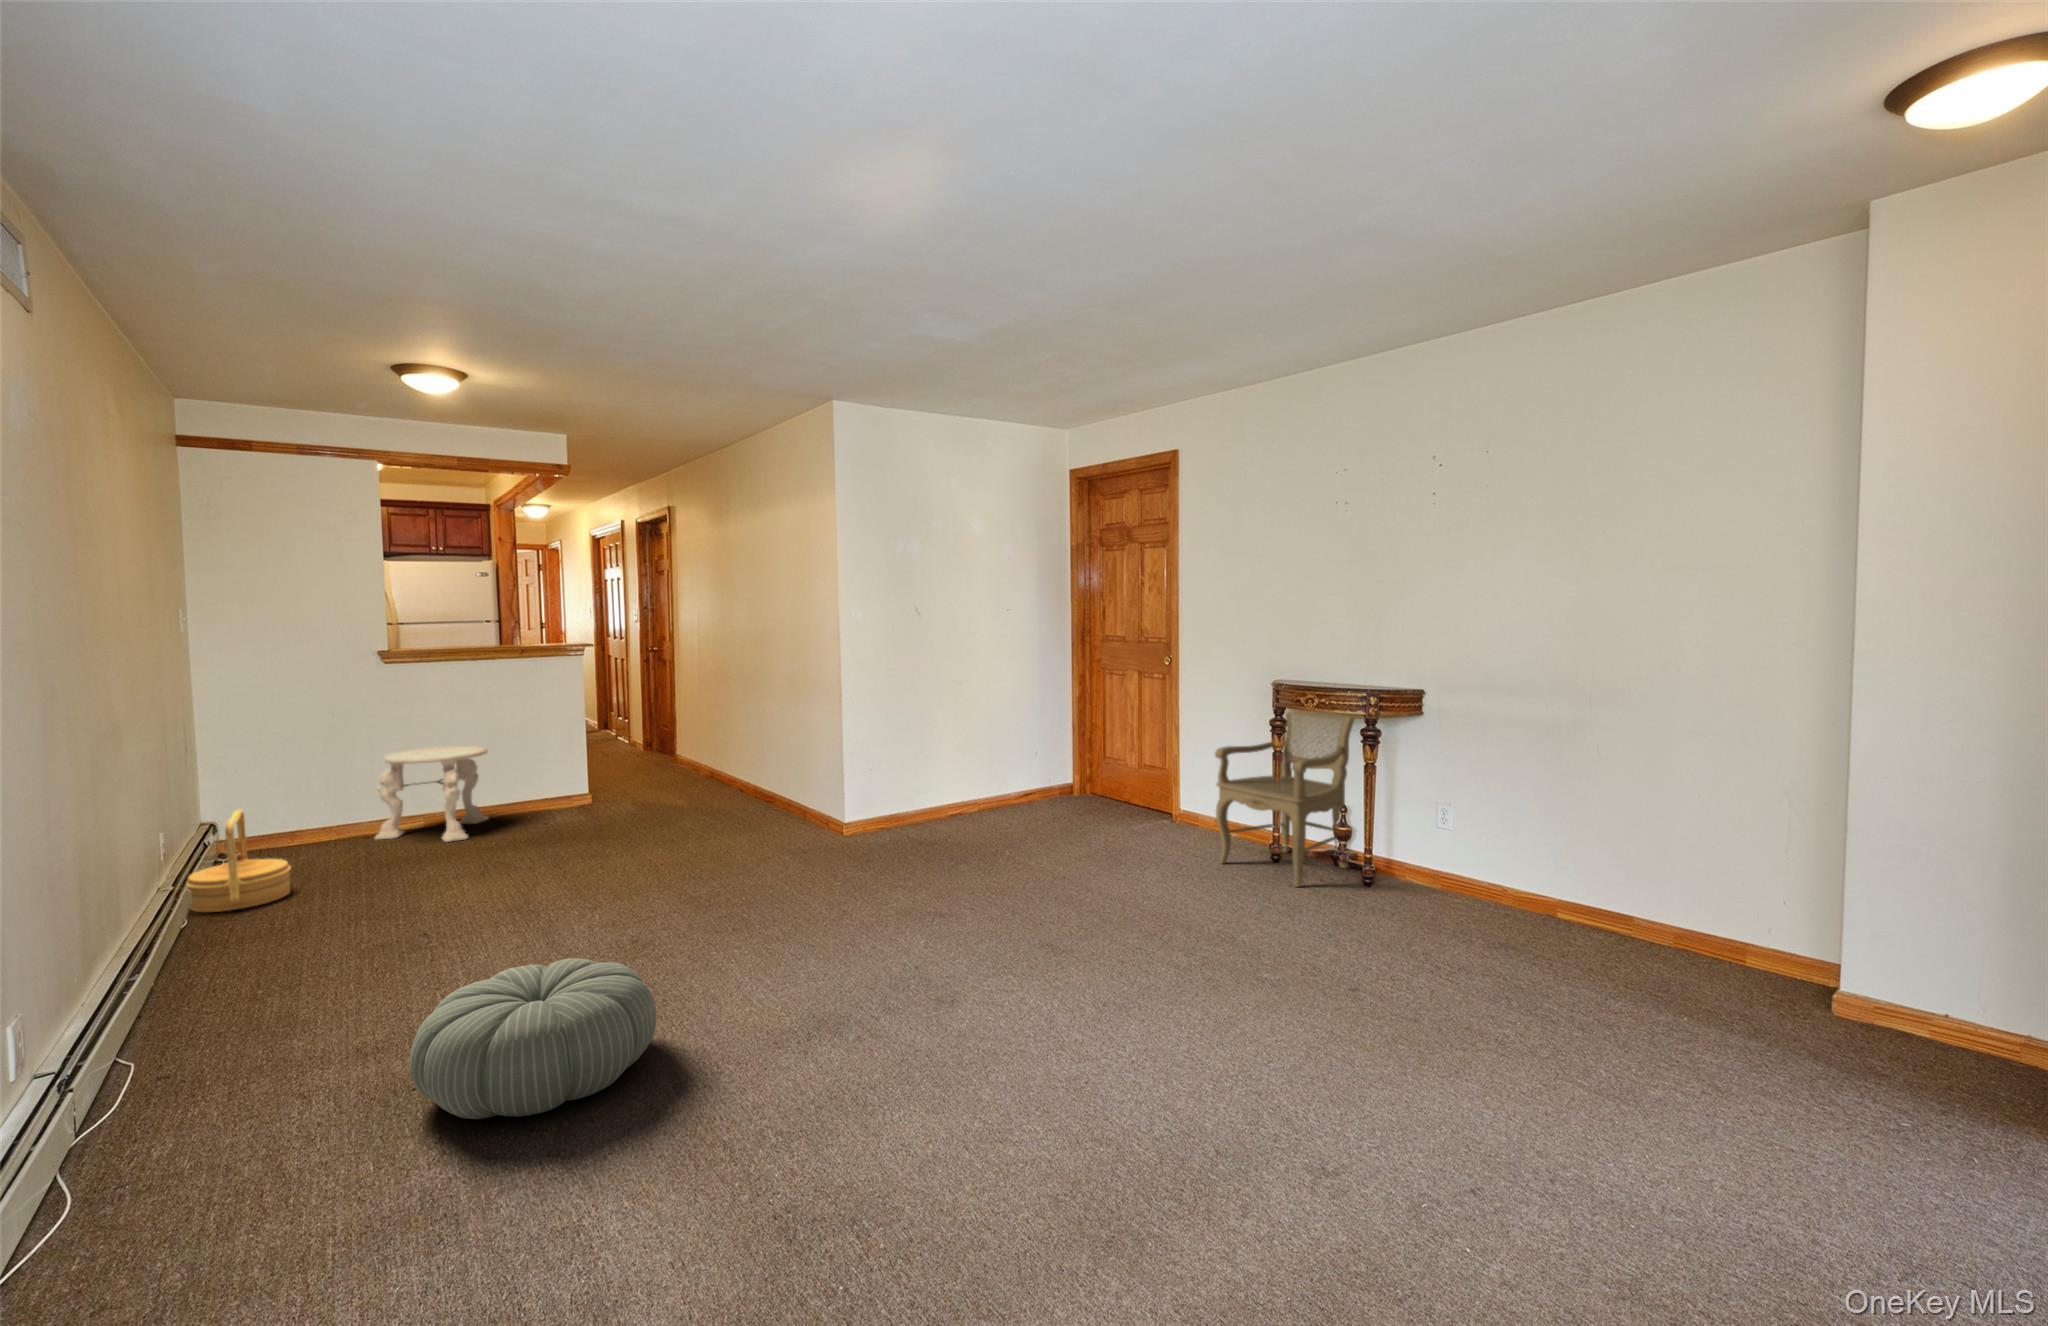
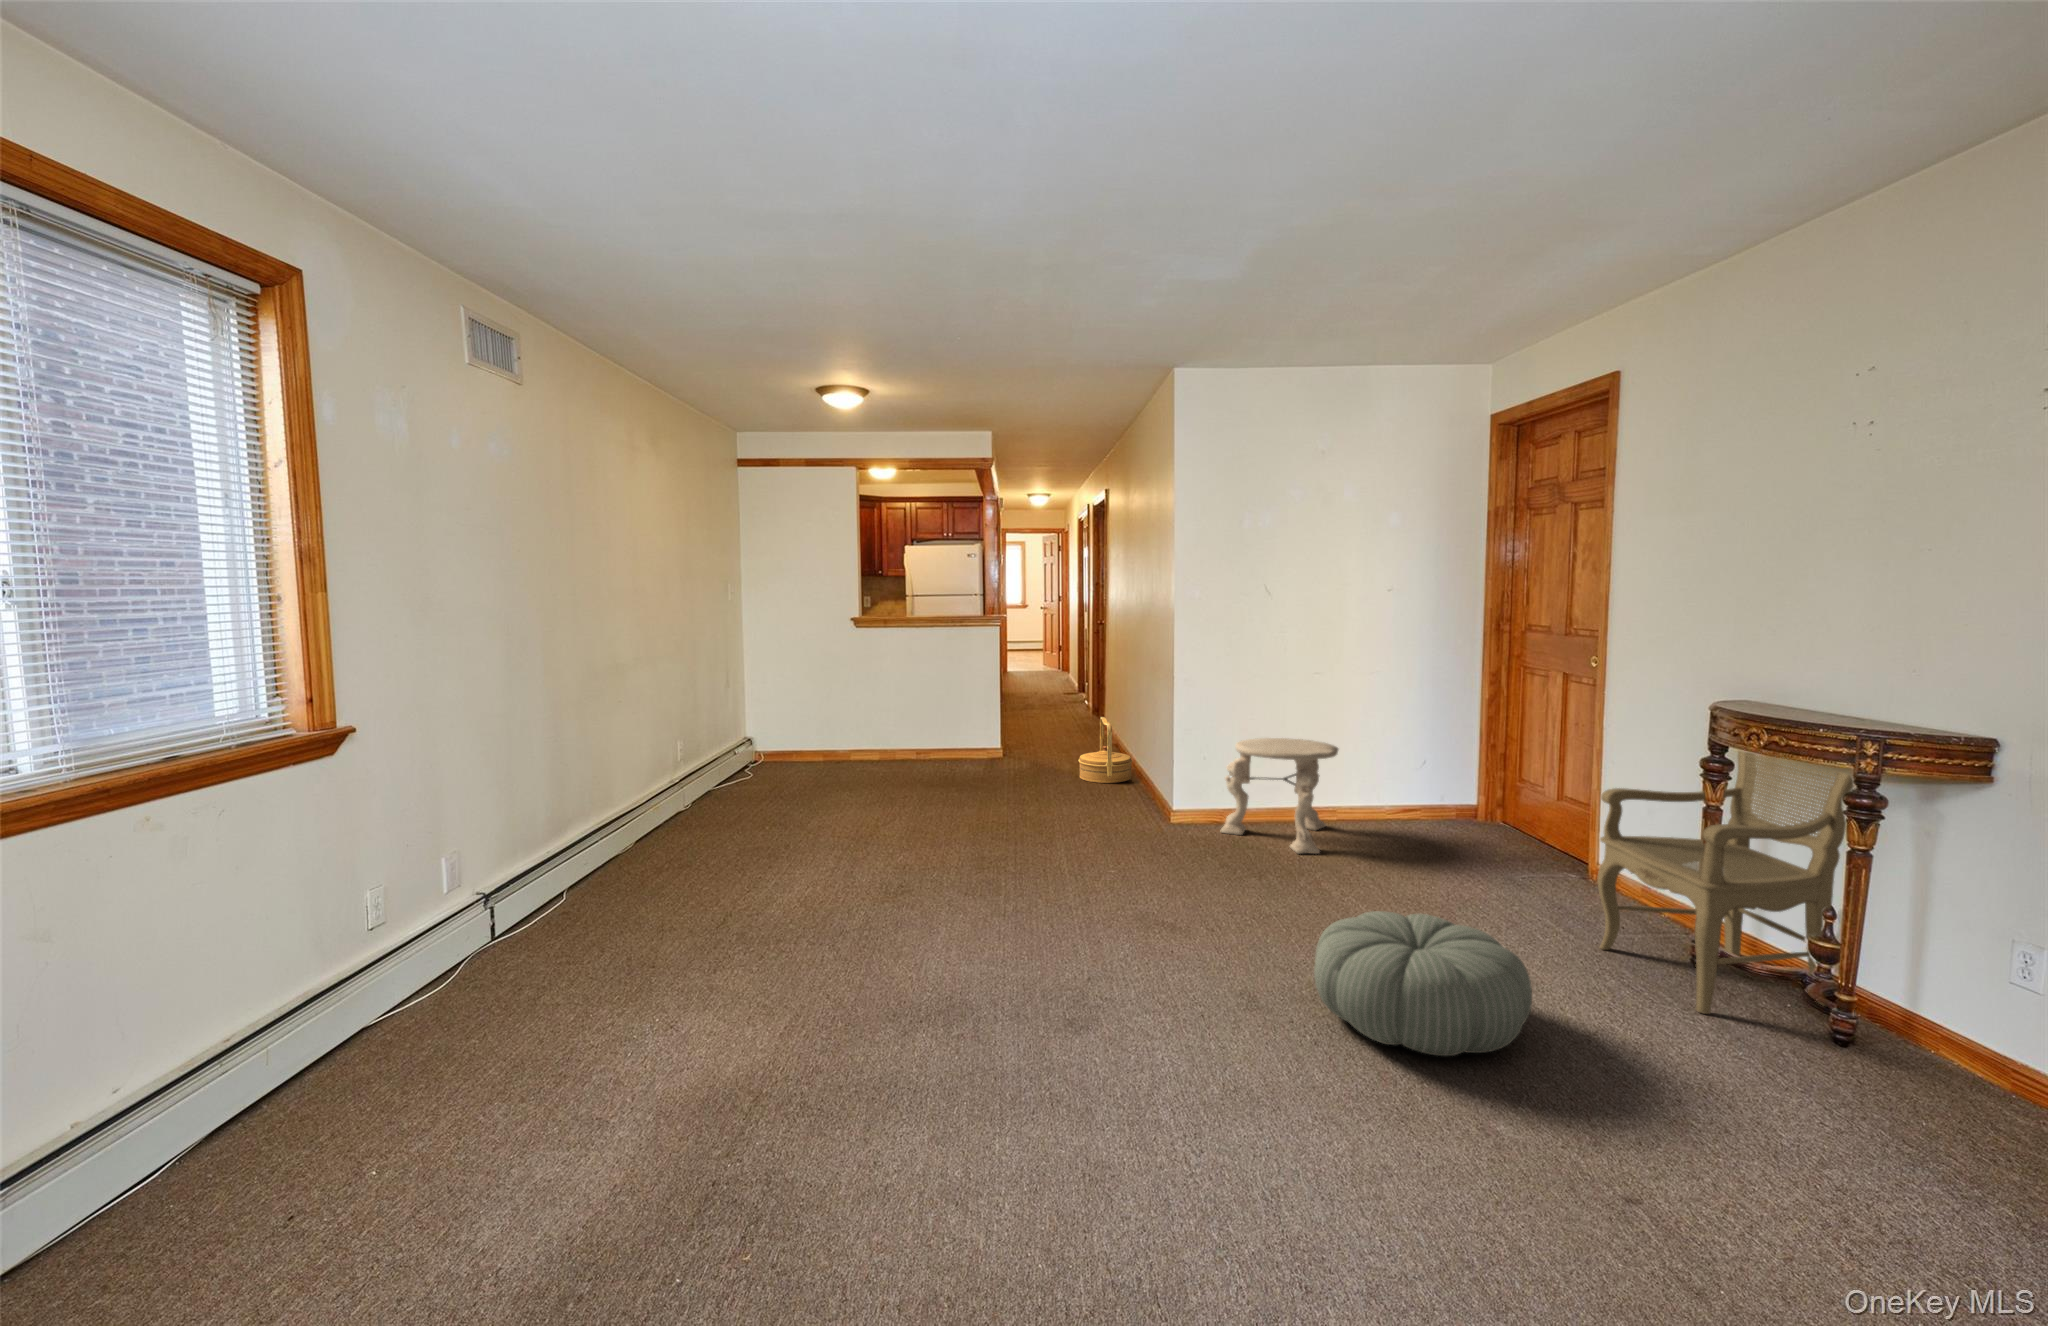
side table: present [375,746,489,842] -> present [1220,738,1338,854]
woven basket: present [187,809,291,912] -> present [1078,717,1132,783]
pouf: present [410,958,656,1119] -> present [1314,911,1532,1056]

